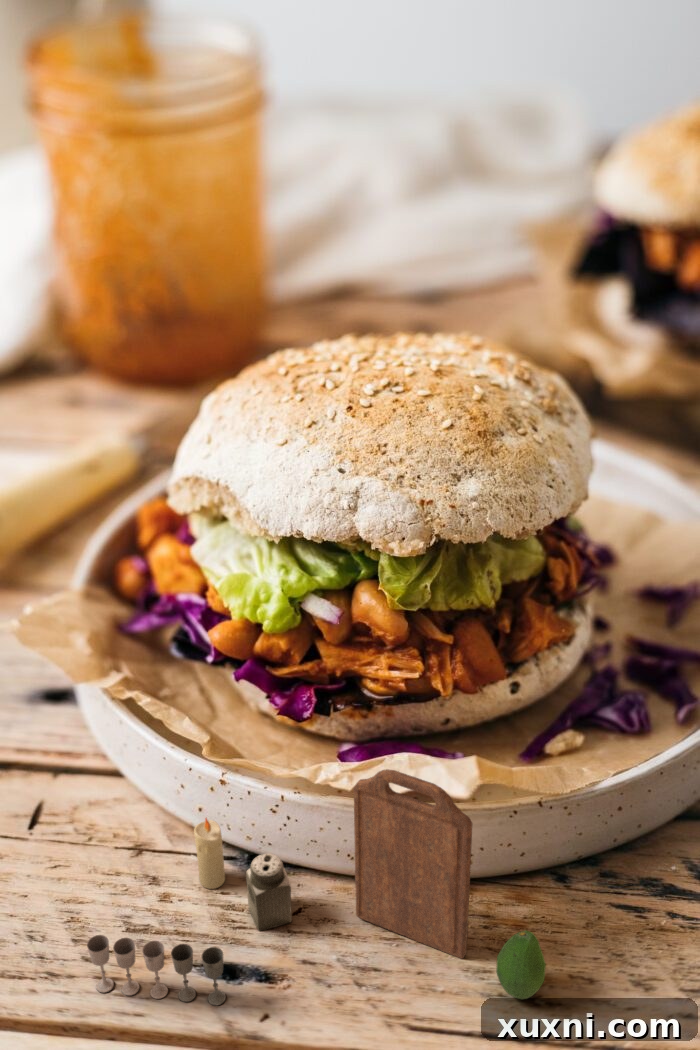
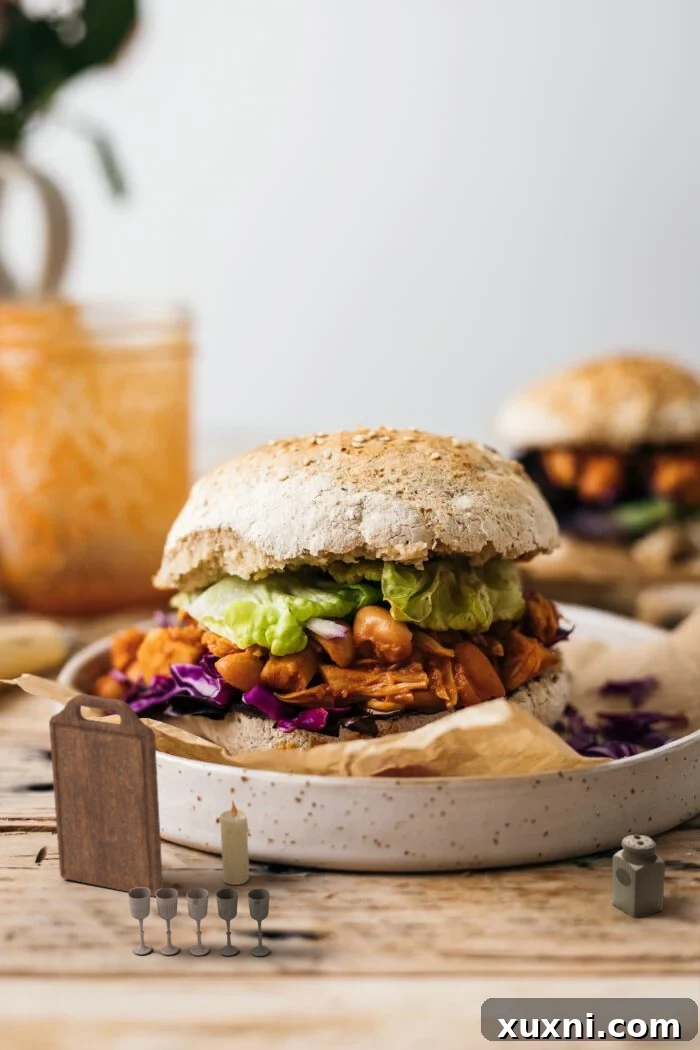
cutting board: present [354,769,472,958] -> present [49,694,163,897]
salt shaker: present [246,854,292,931] -> present [612,835,665,918]
fruit: present [496,930,546,999] -> none [539,859,588,933]

